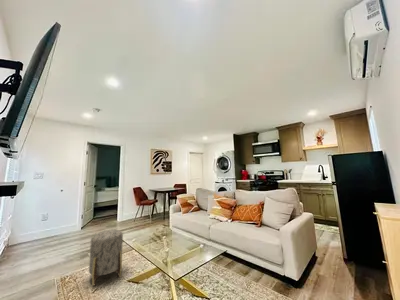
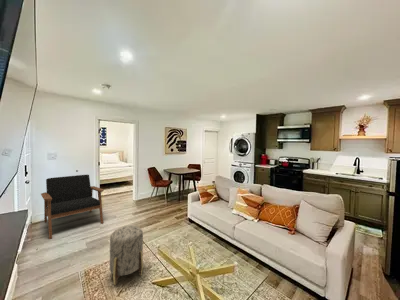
armchair: none [24,194,89,257] -> present [41,175,104,239]

